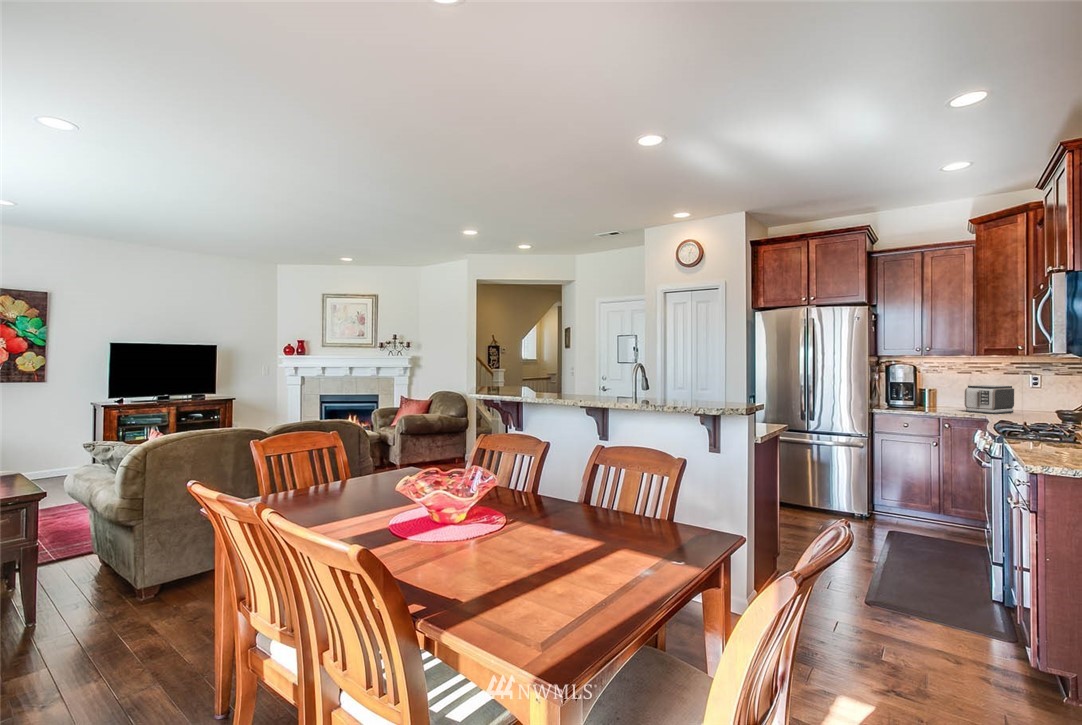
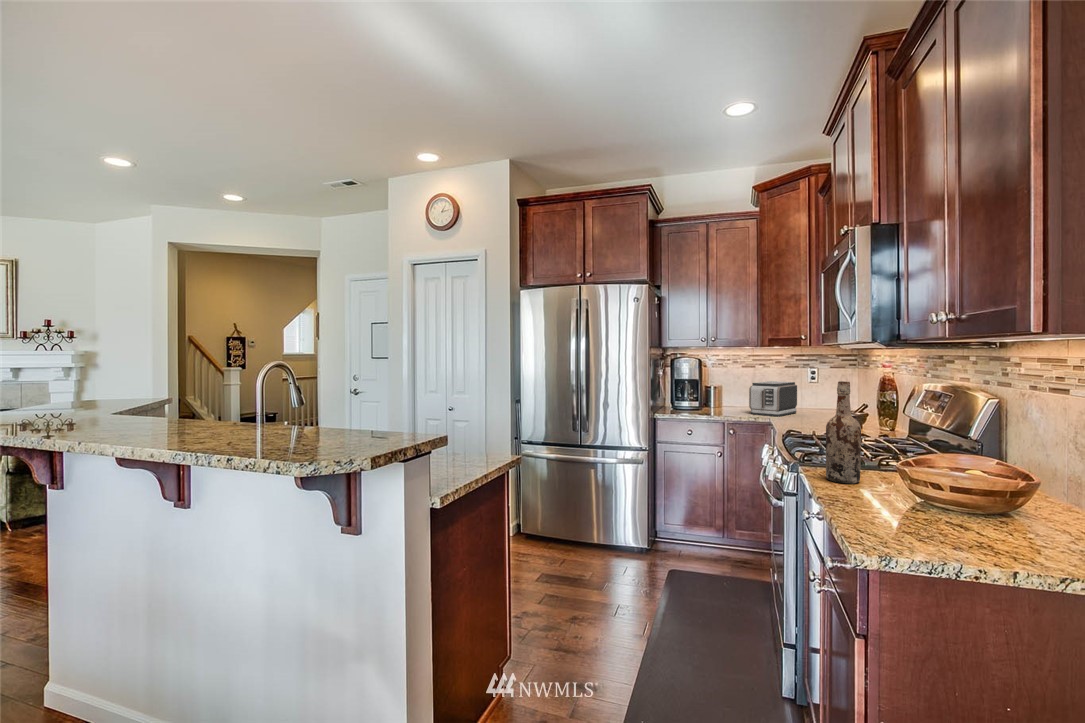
wine bottle: none [1024,379,1052,444] -> present [826,381,861,483]

